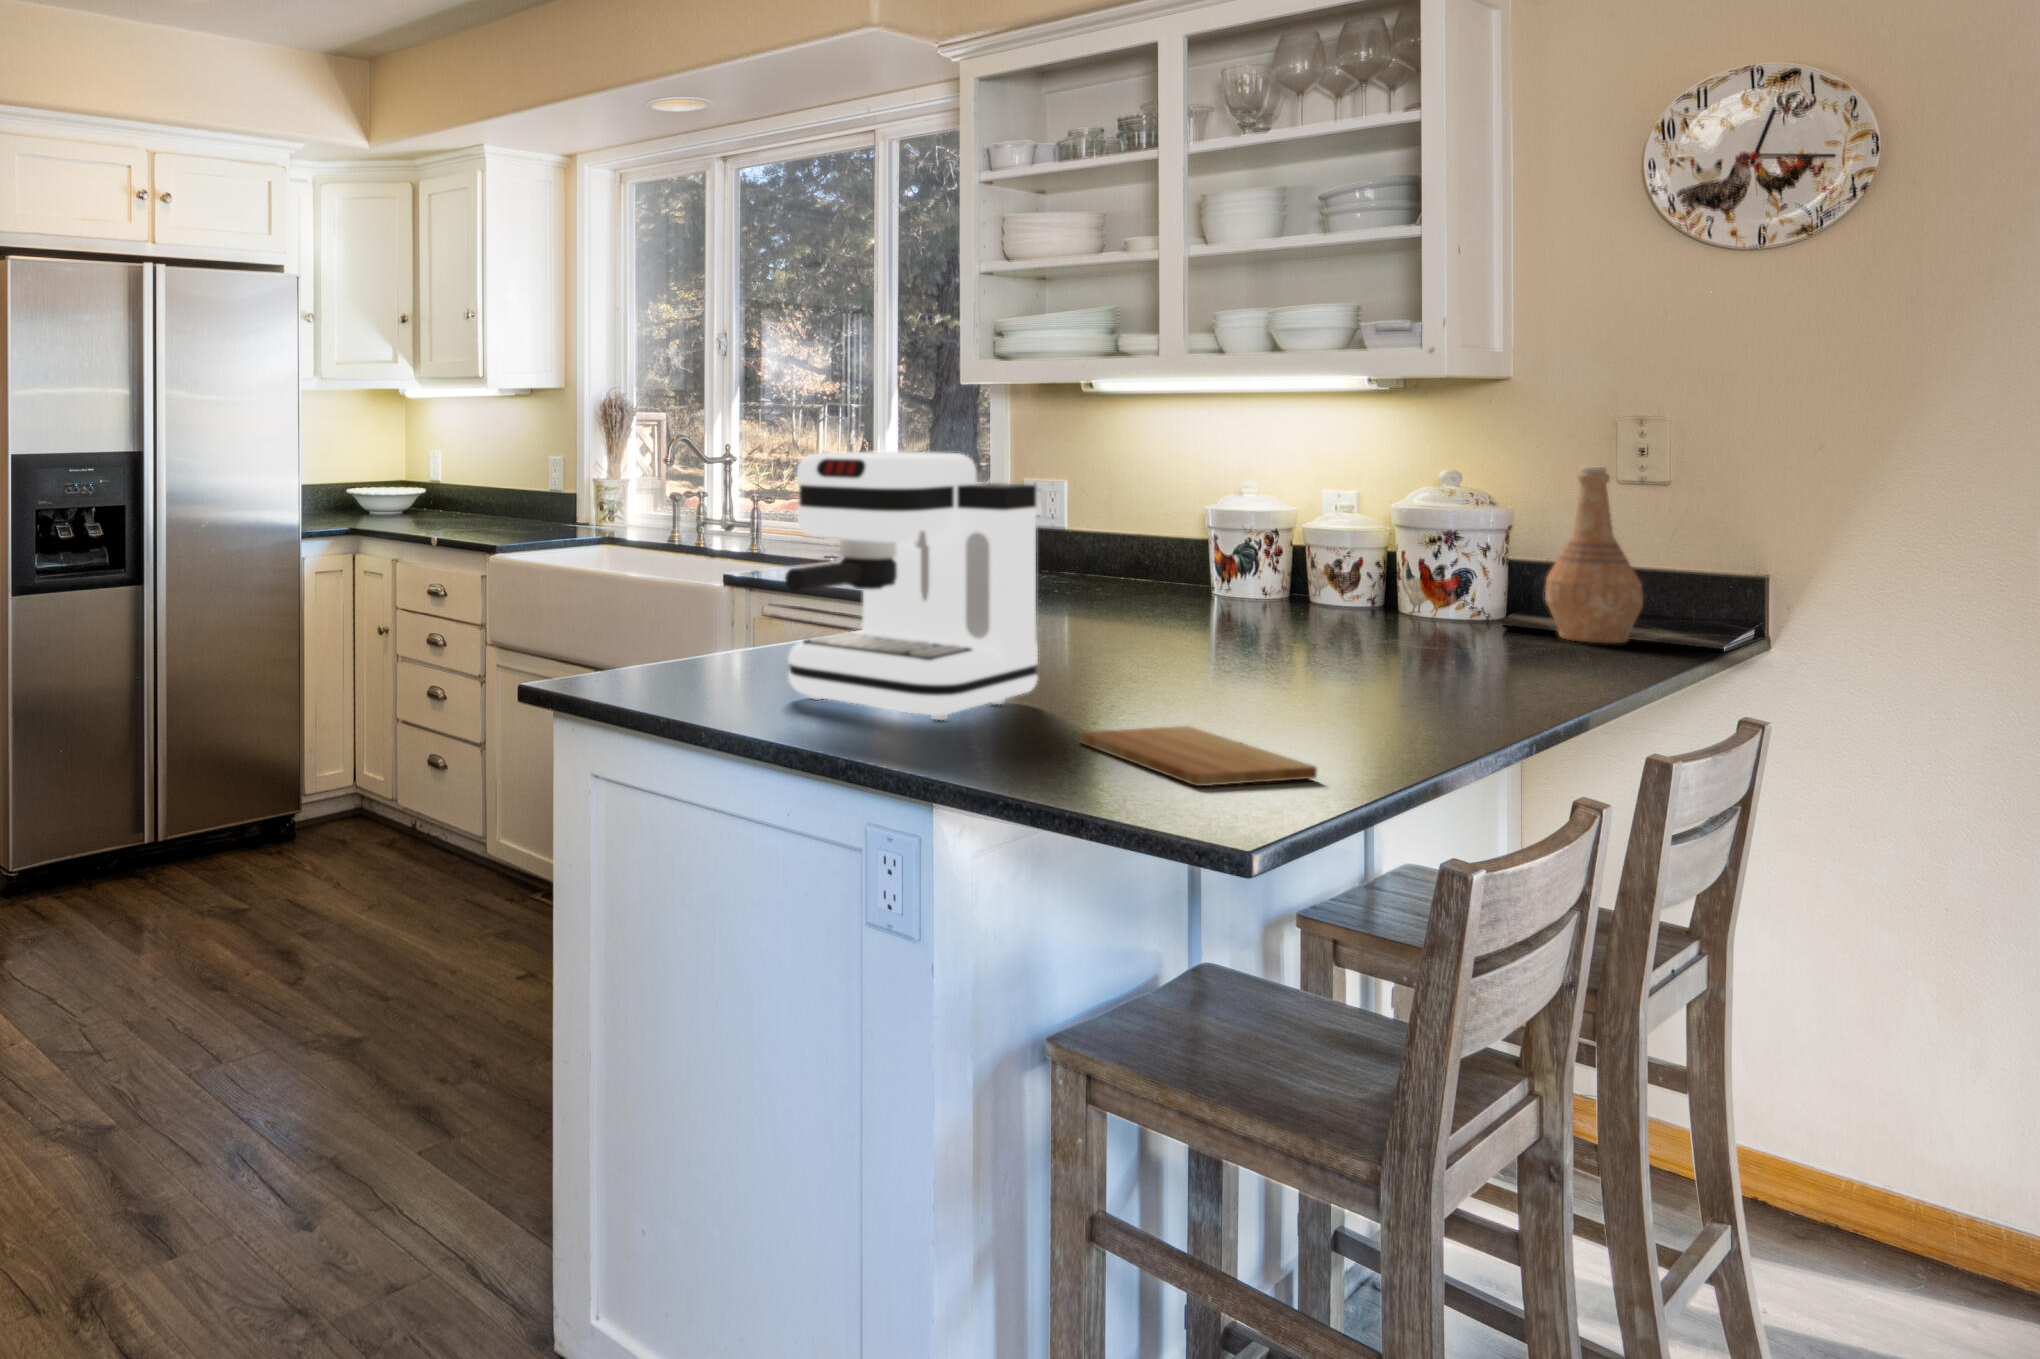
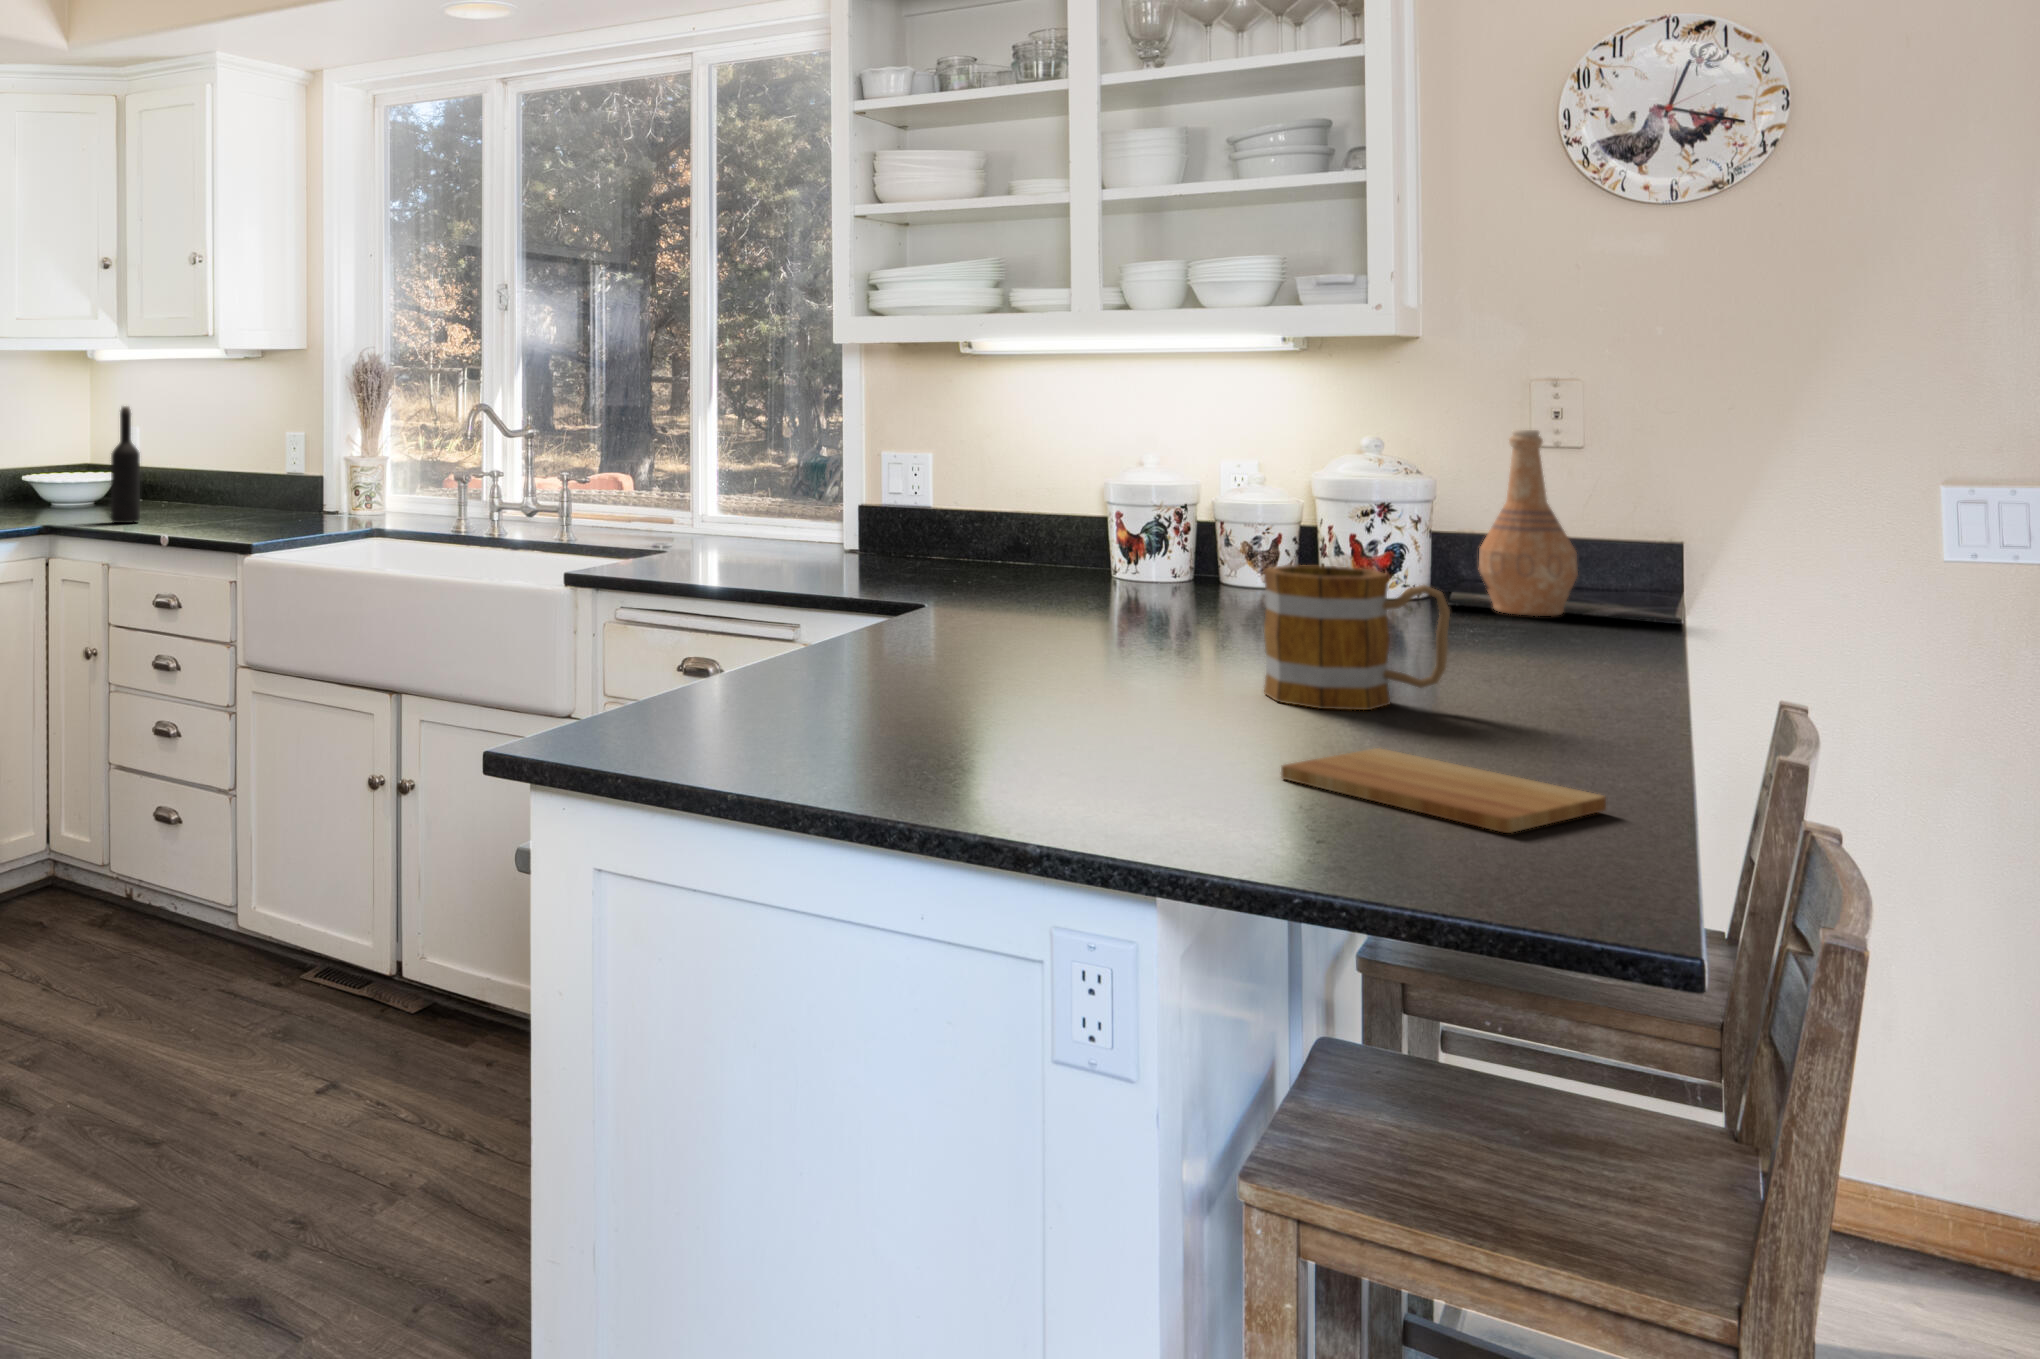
wine bottle: none [410,433,433,527] -> present [111,406,140,523]
coffee maker: present [785,452,1038,720] -> none [866,420,1152,758]
mug: none [1184,580,1335,703] -> present [1263,565,1450,710]

